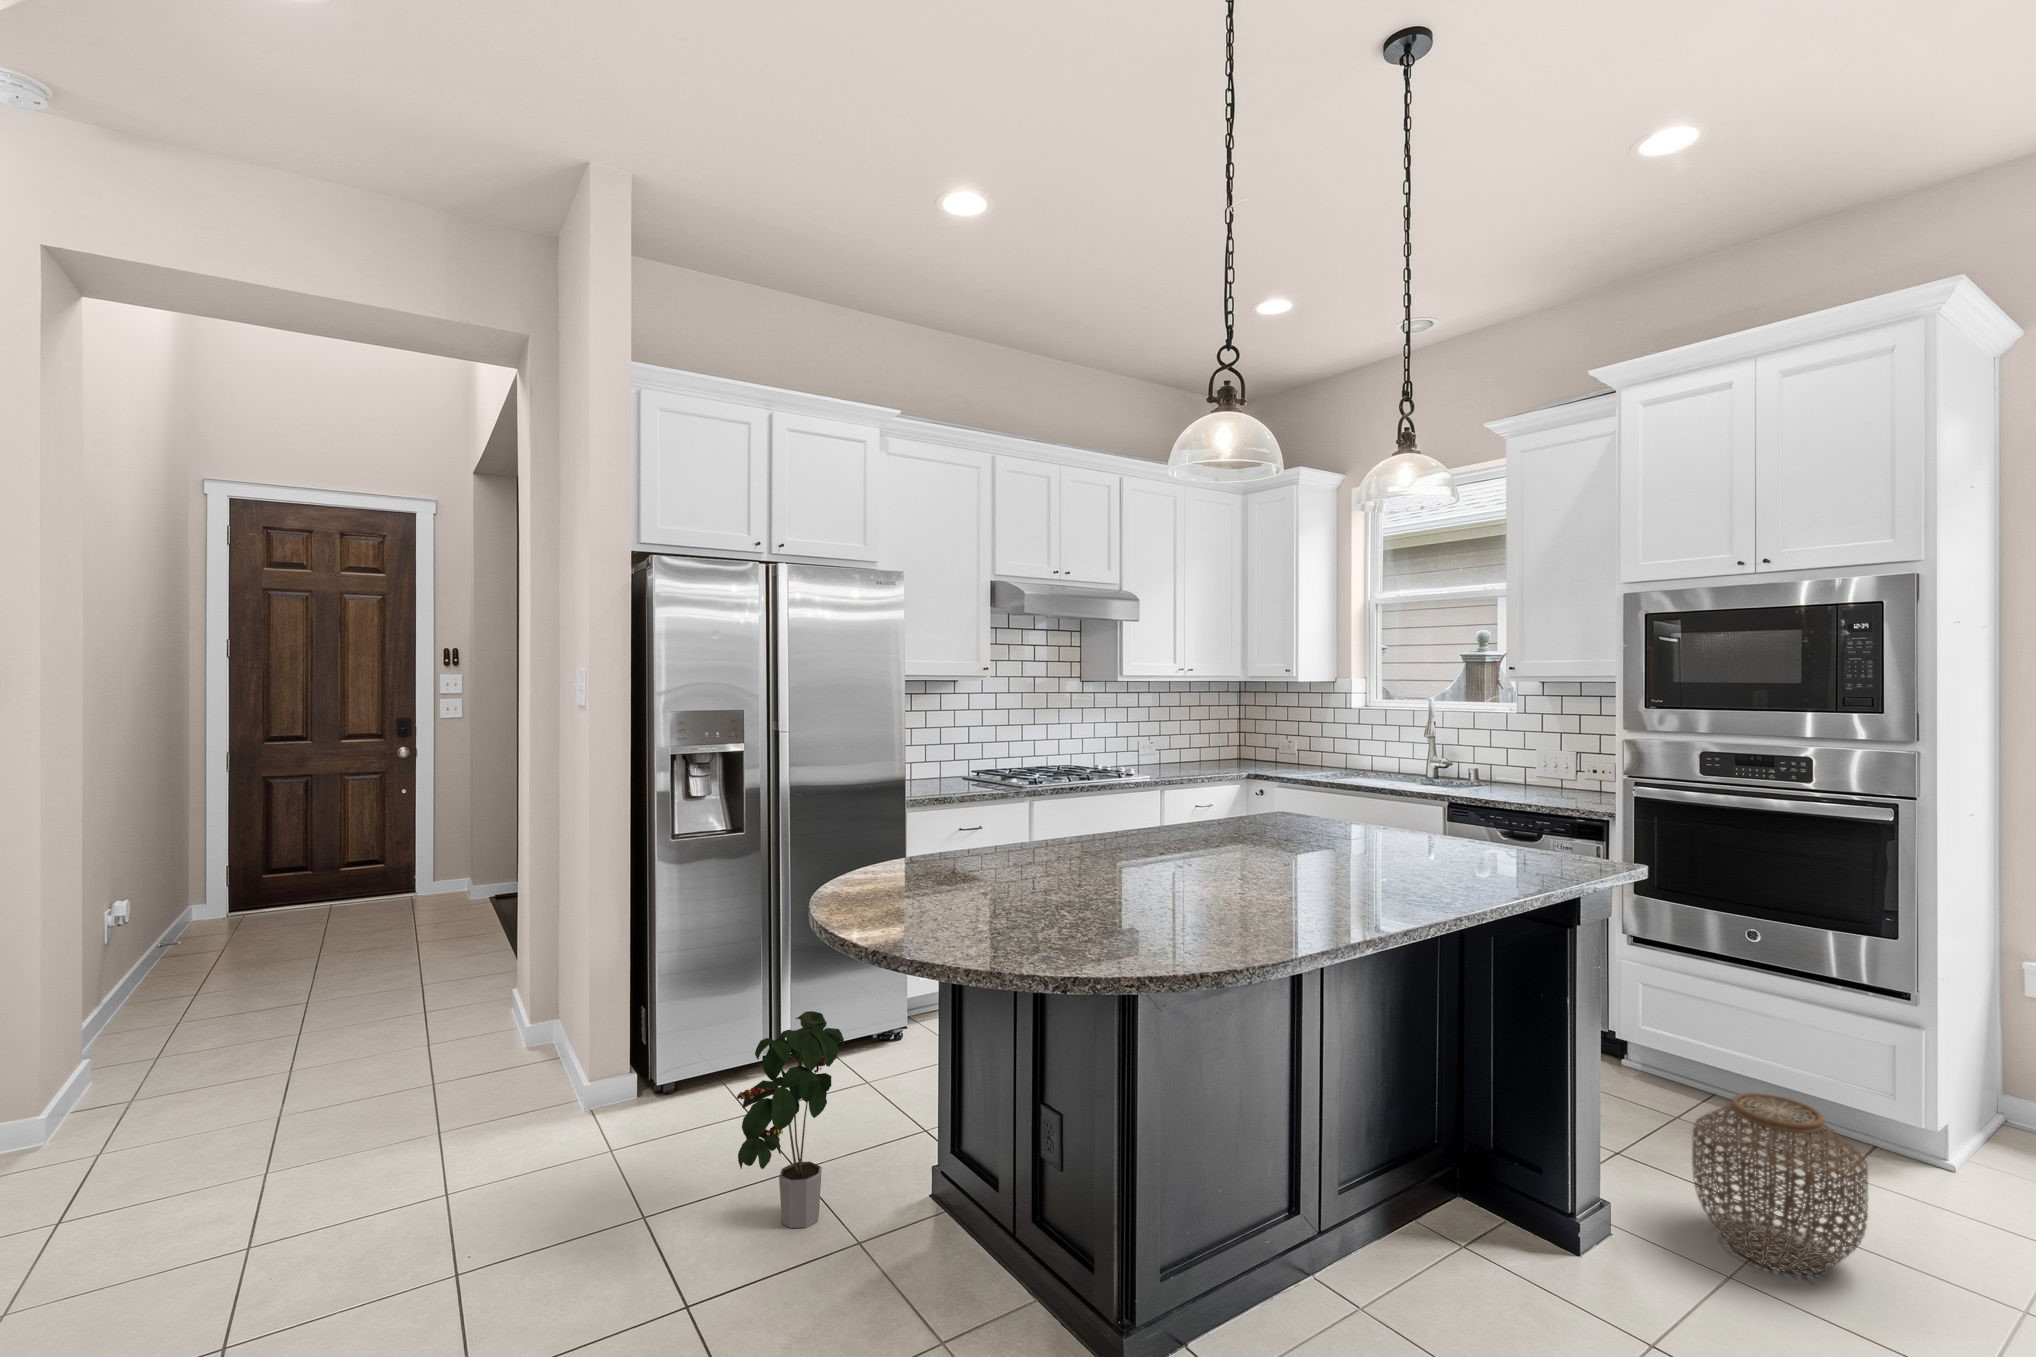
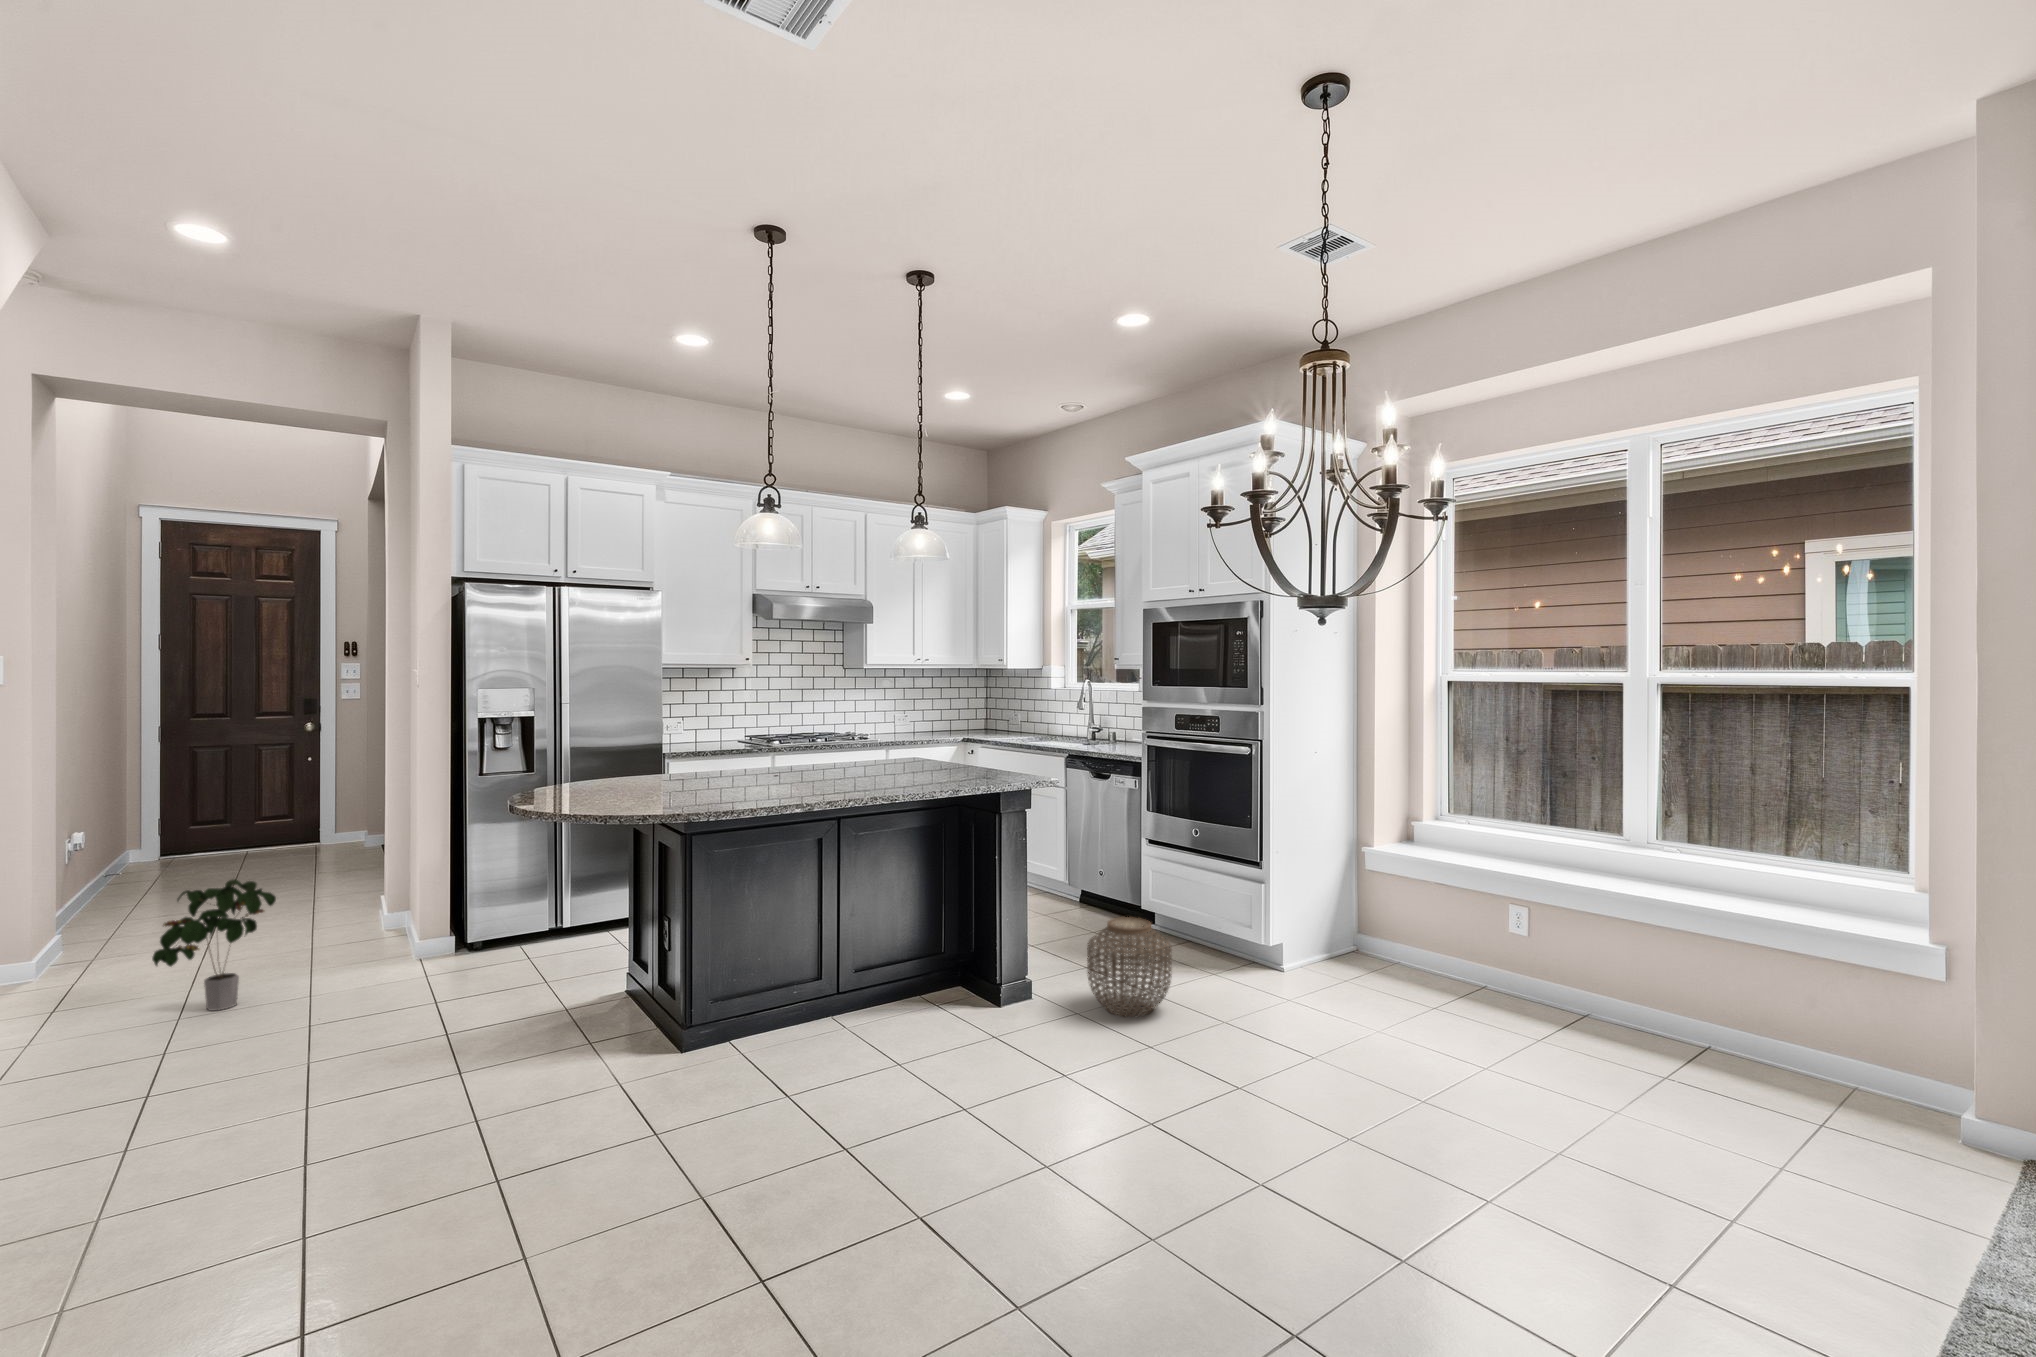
potted plant: present [737,1011,845,1228] -> present [152,879,276,1011]

